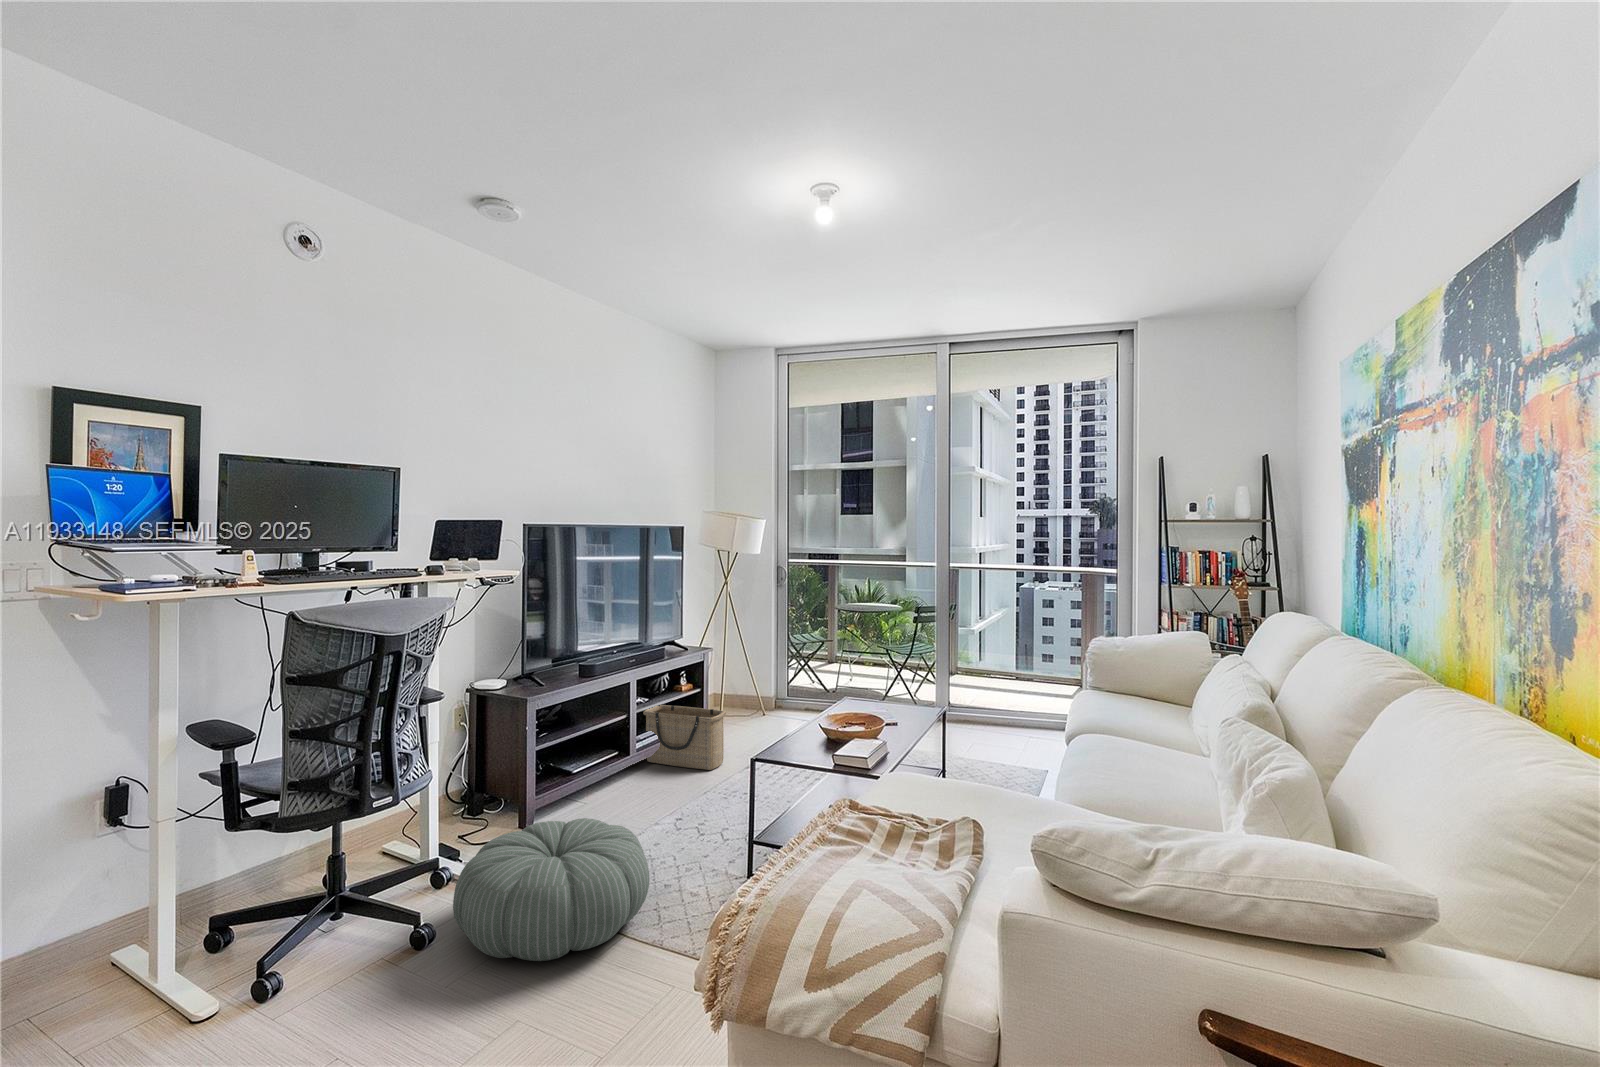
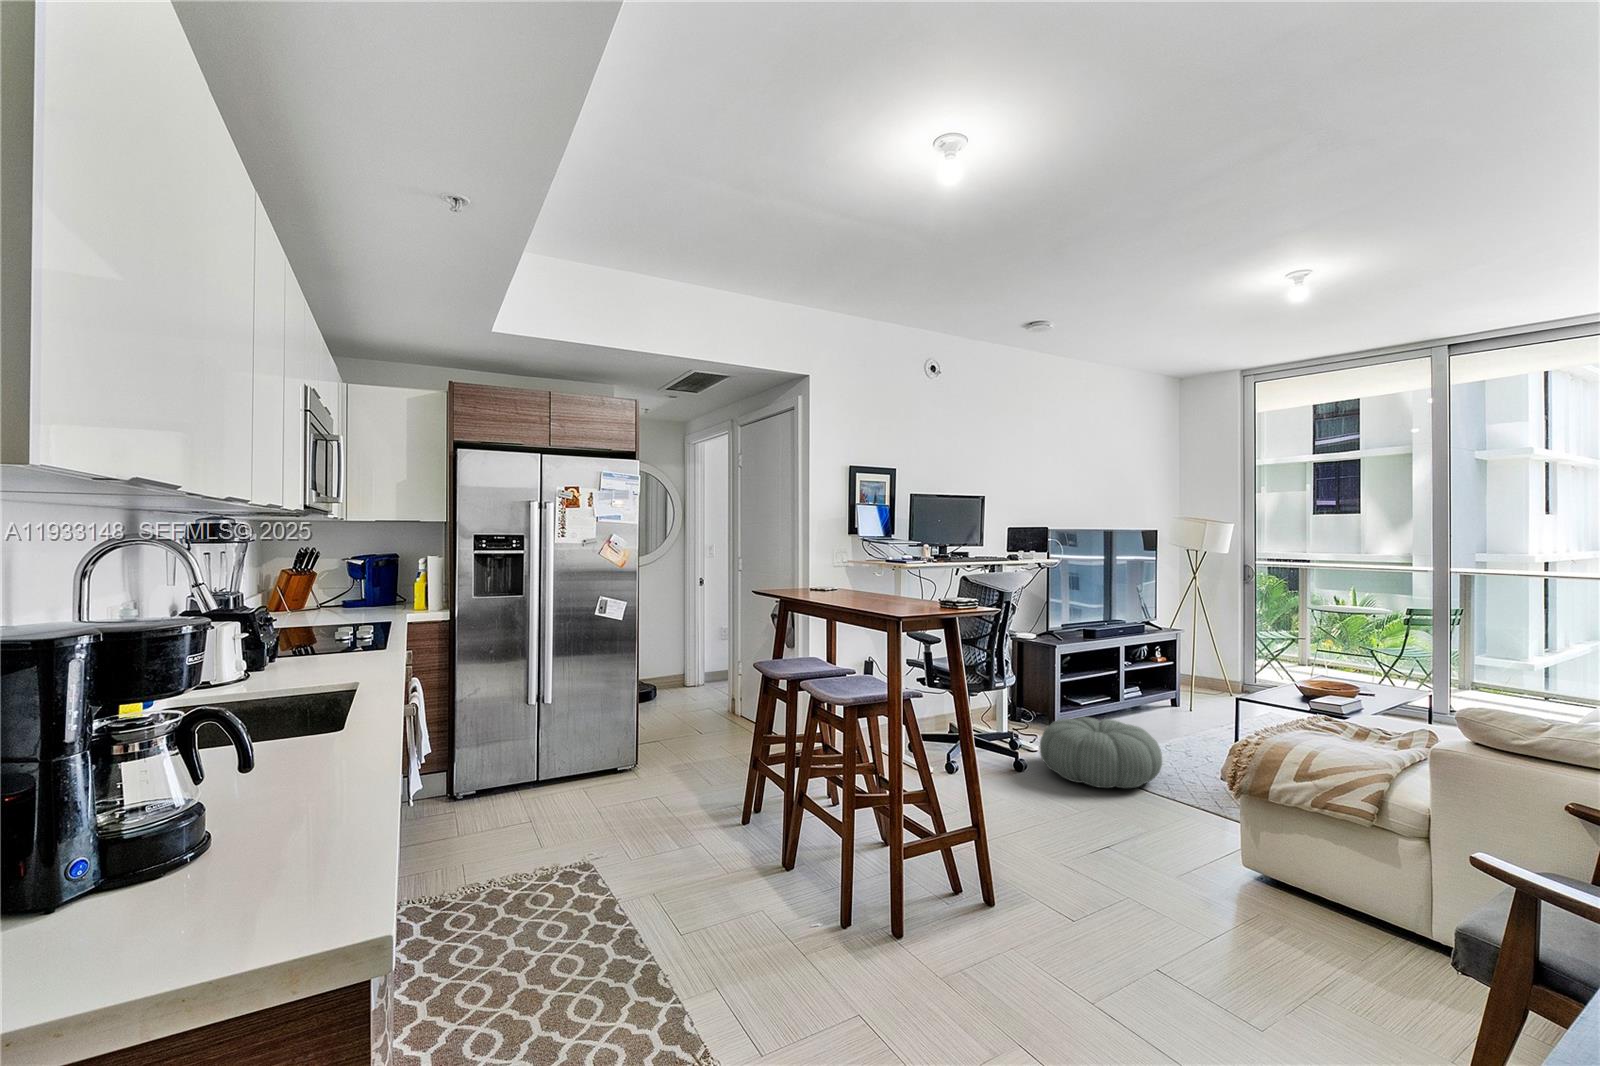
basket: present [643,705,726,770] -> none [1130,669,1200,721]

